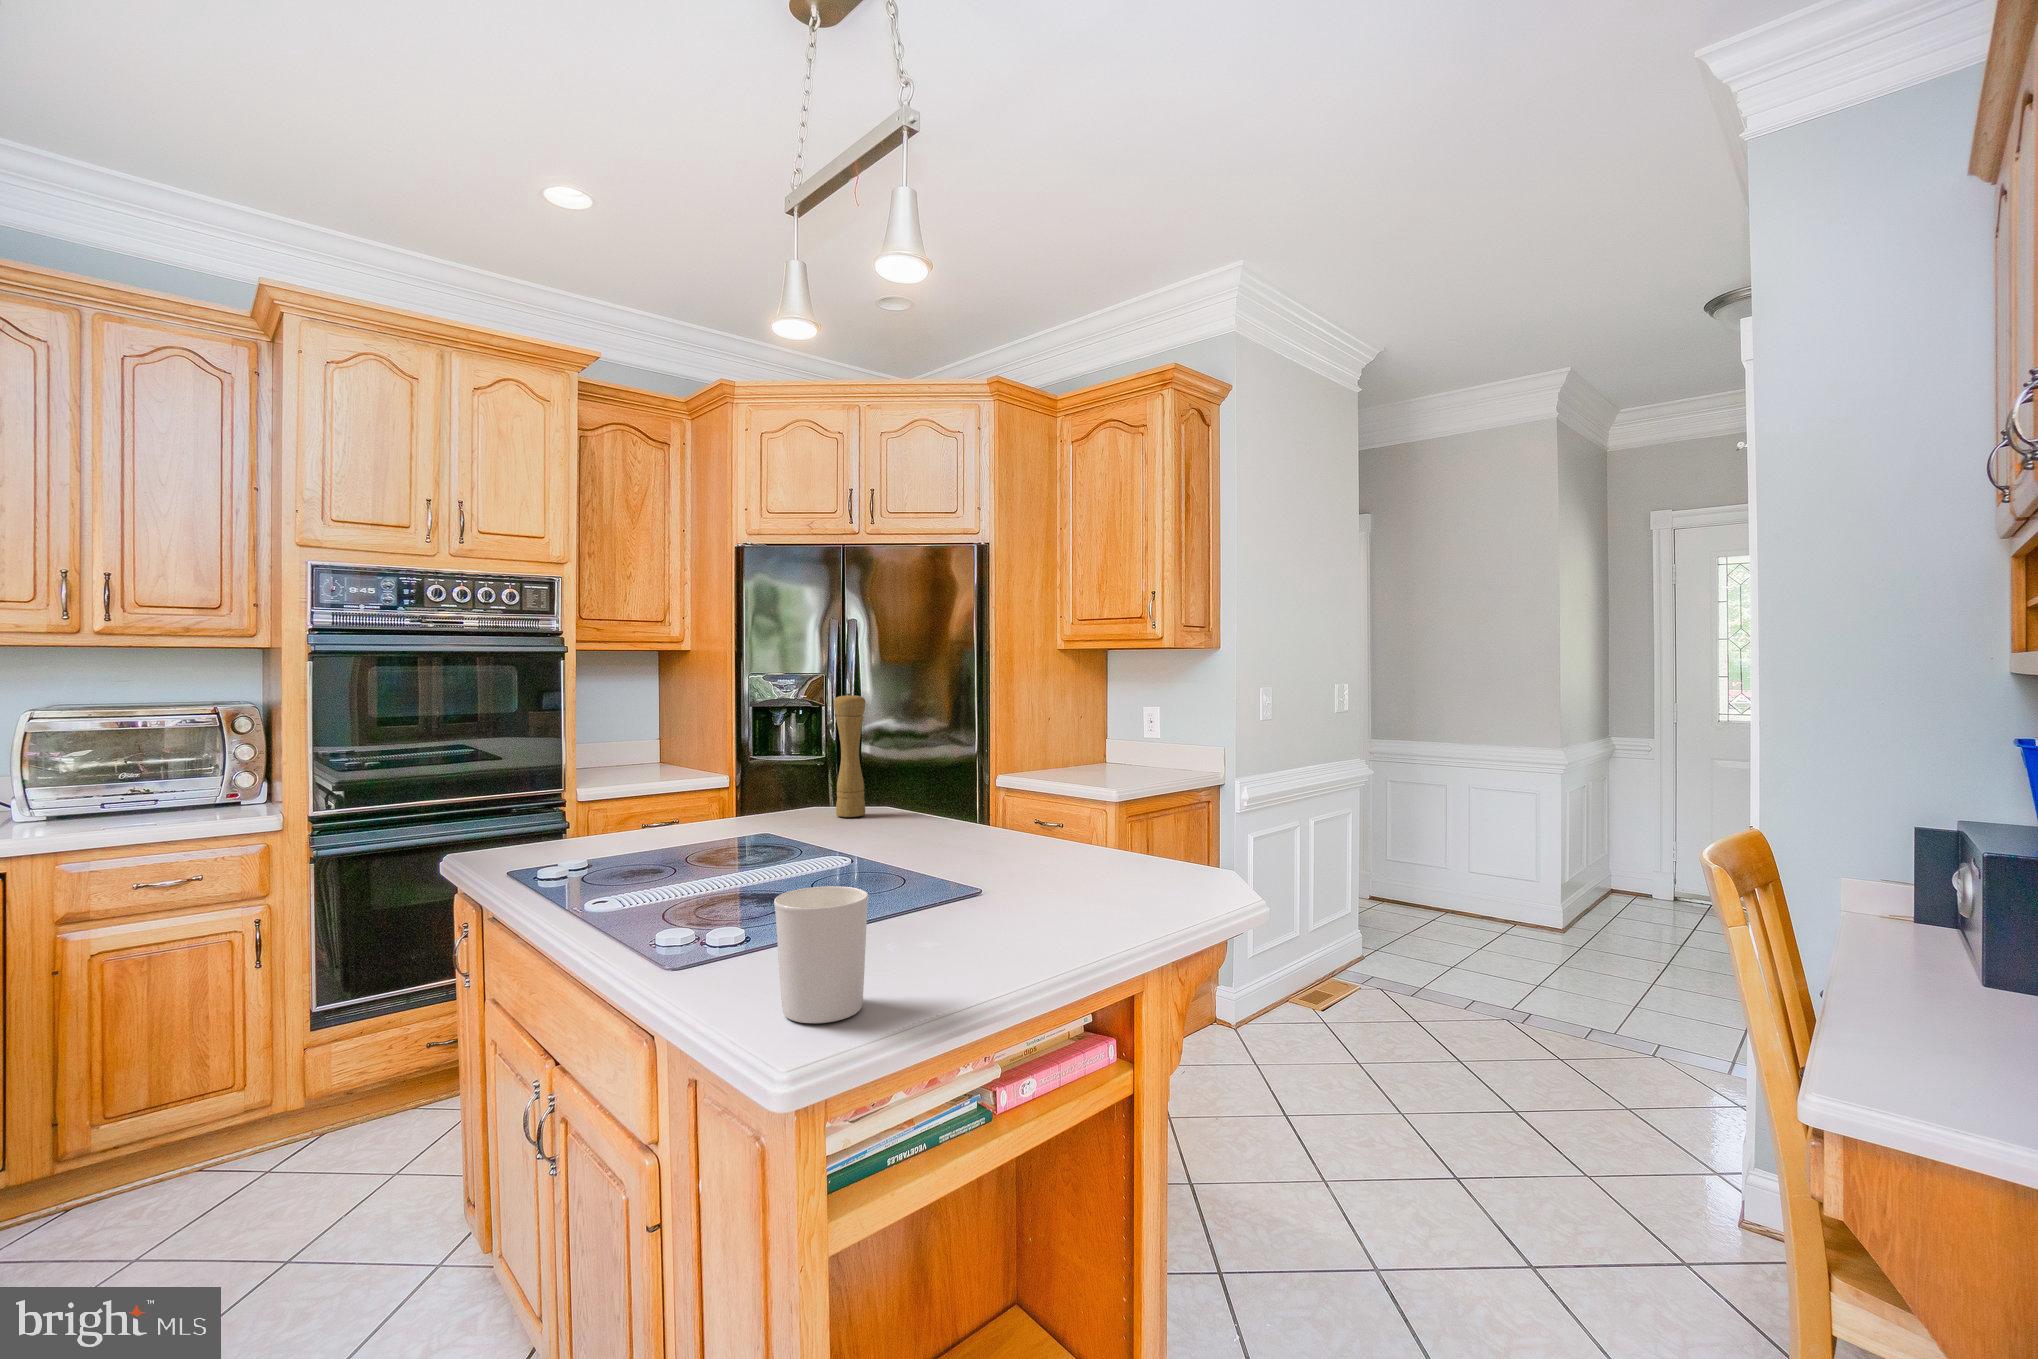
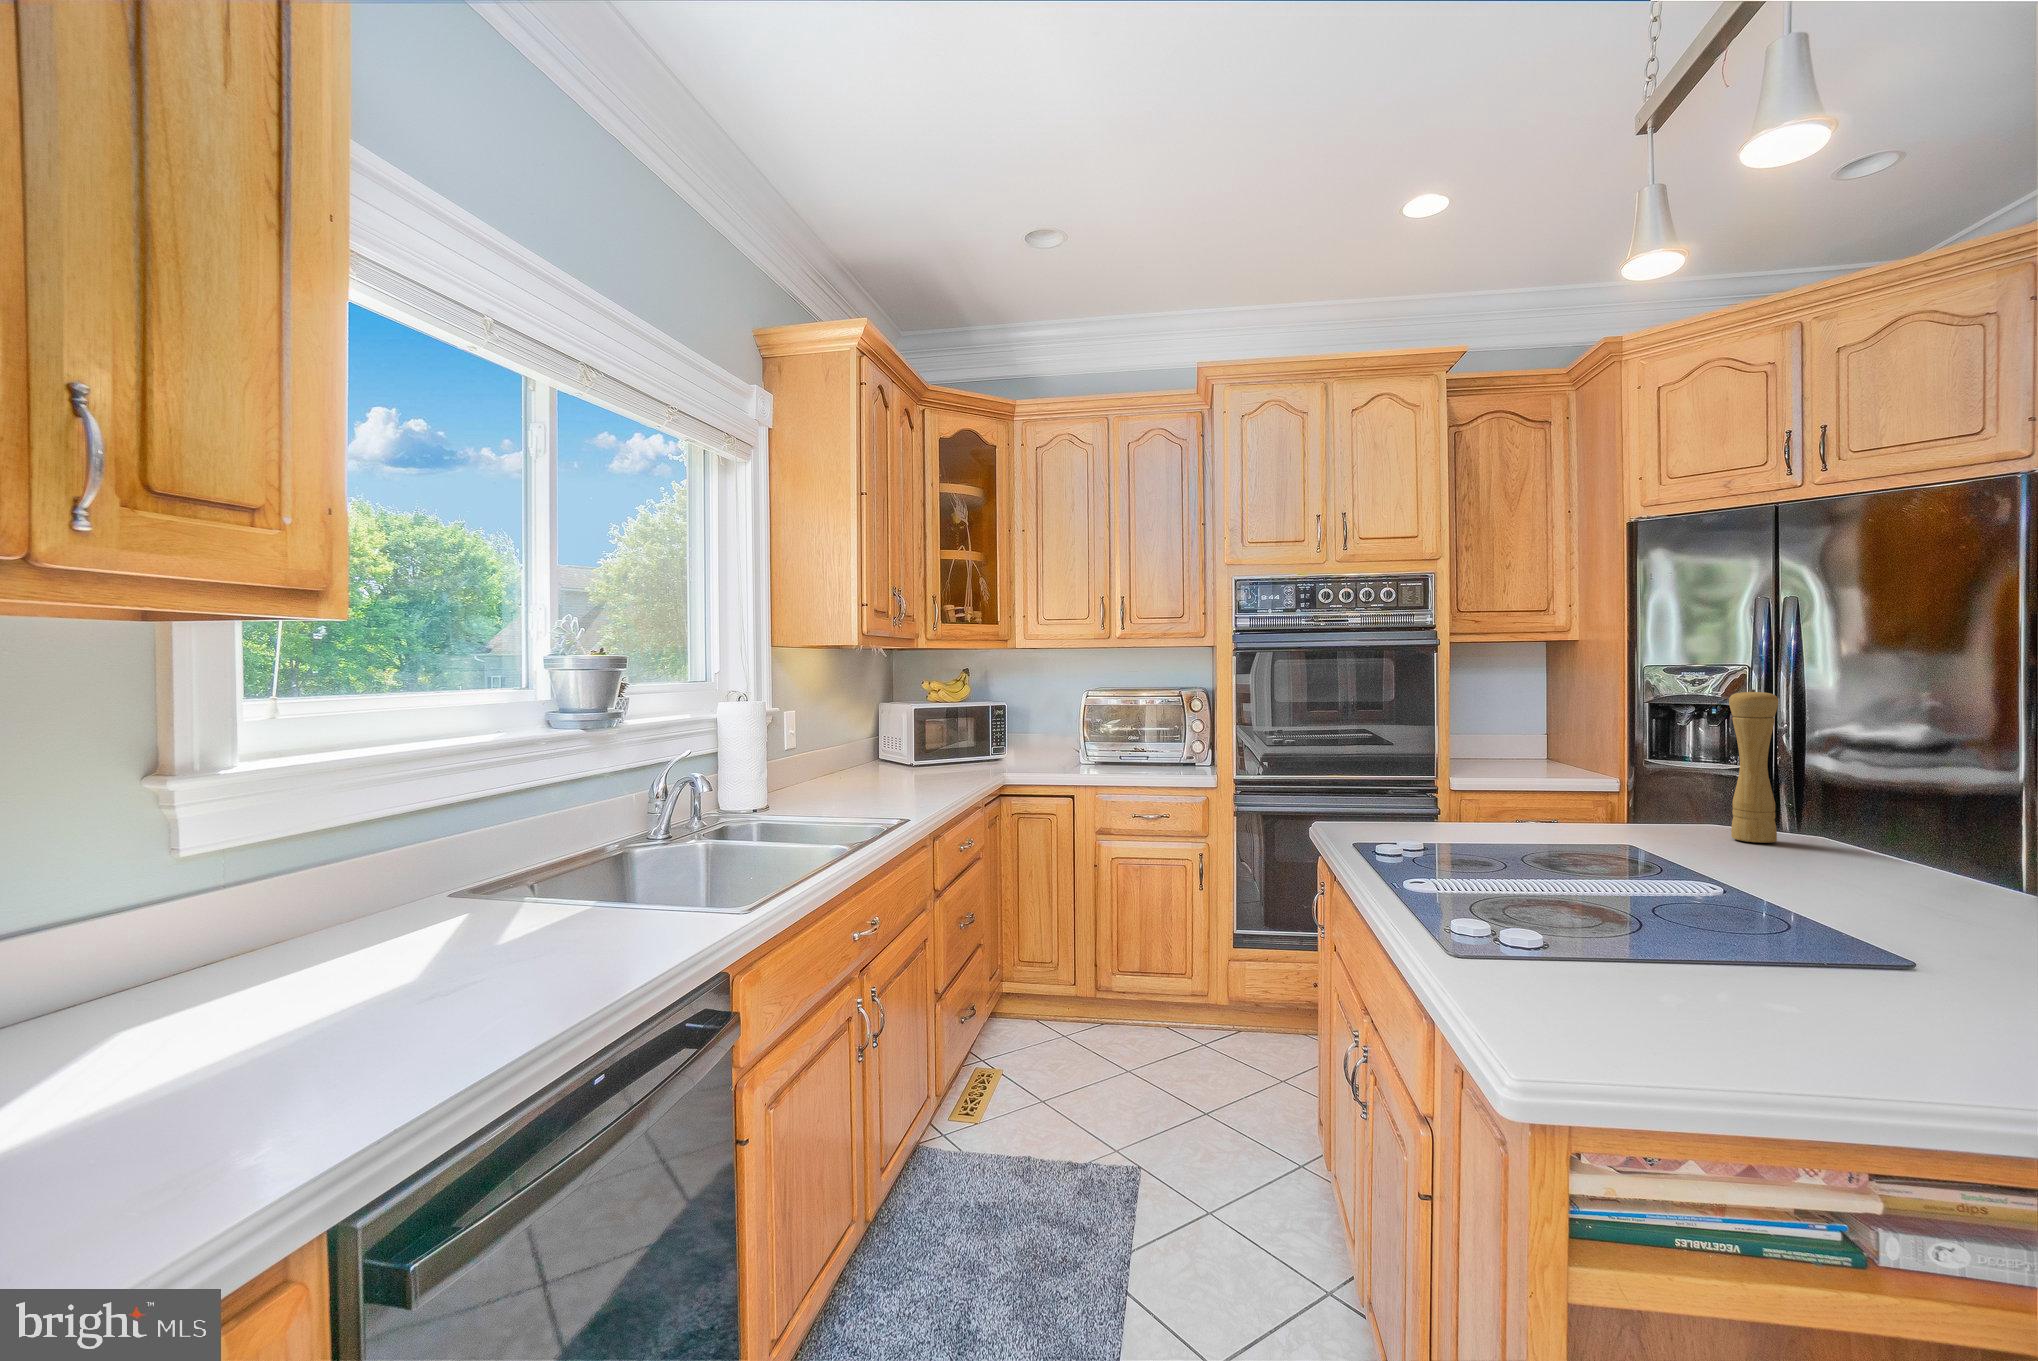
candle holder: present [774,886,869,1023] -> none [1525,900,1643,1051]

